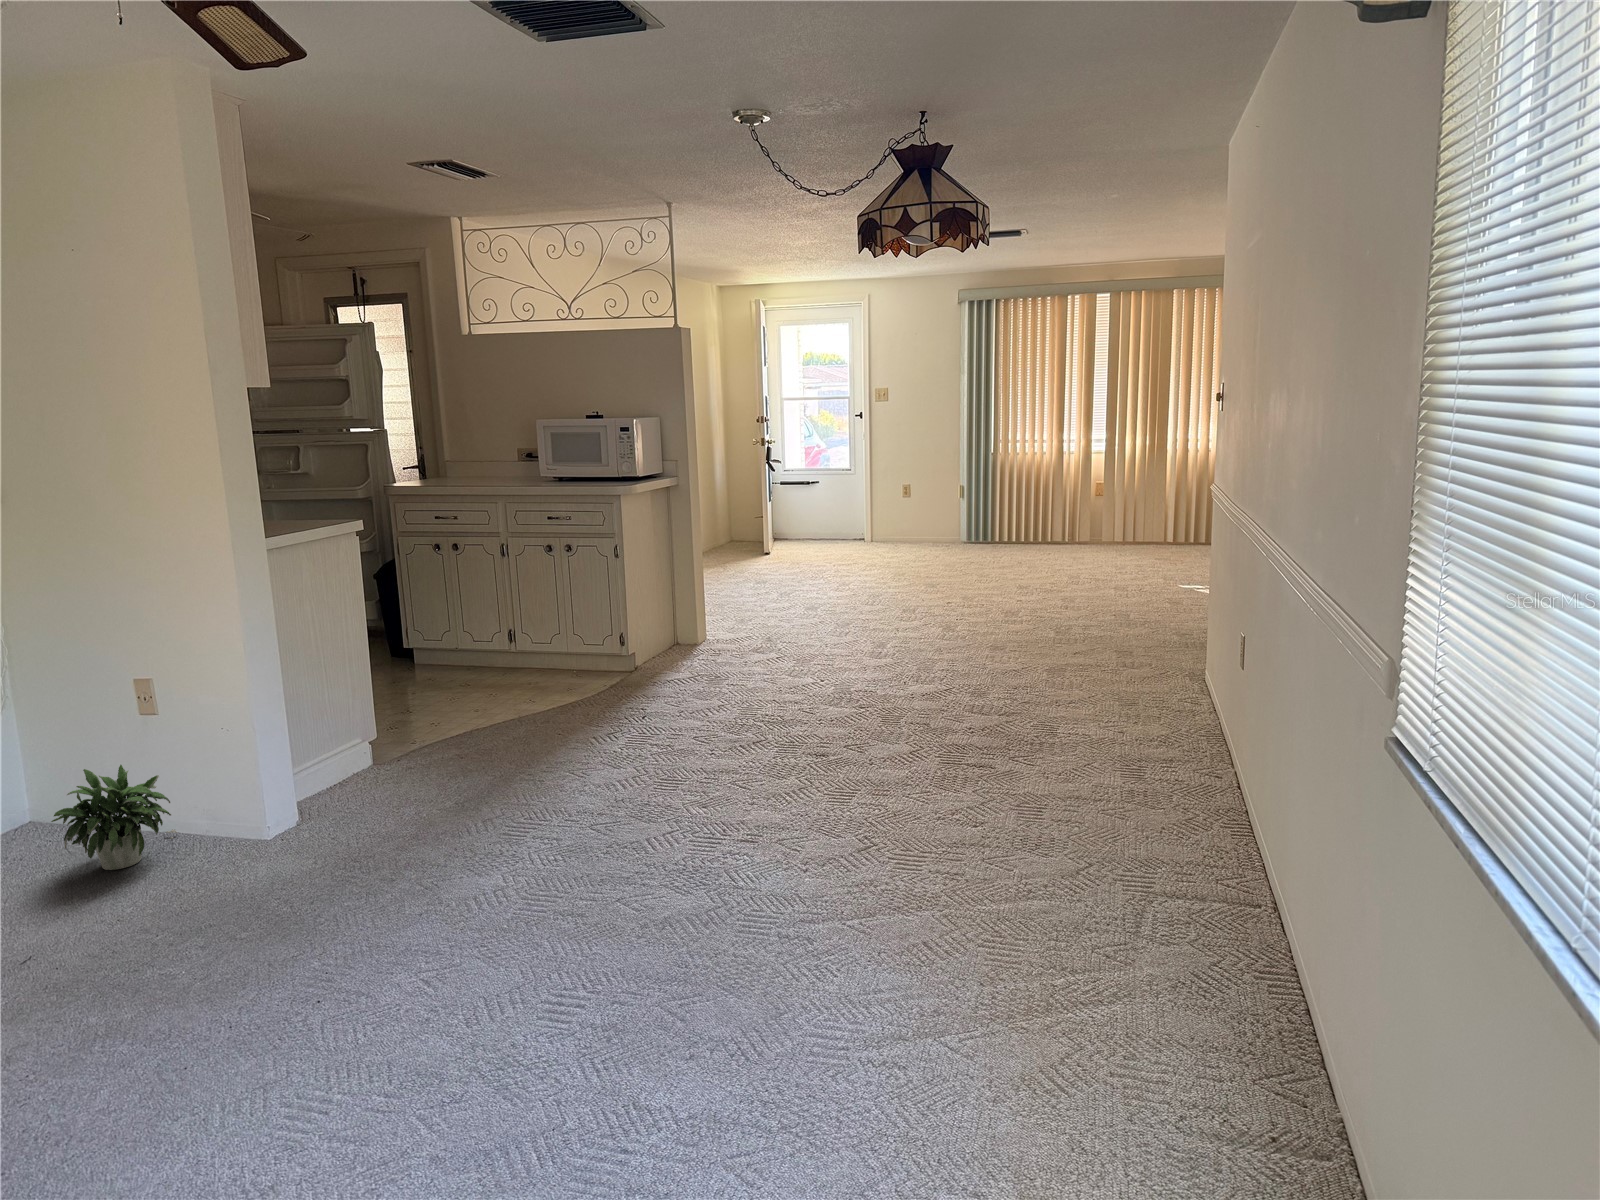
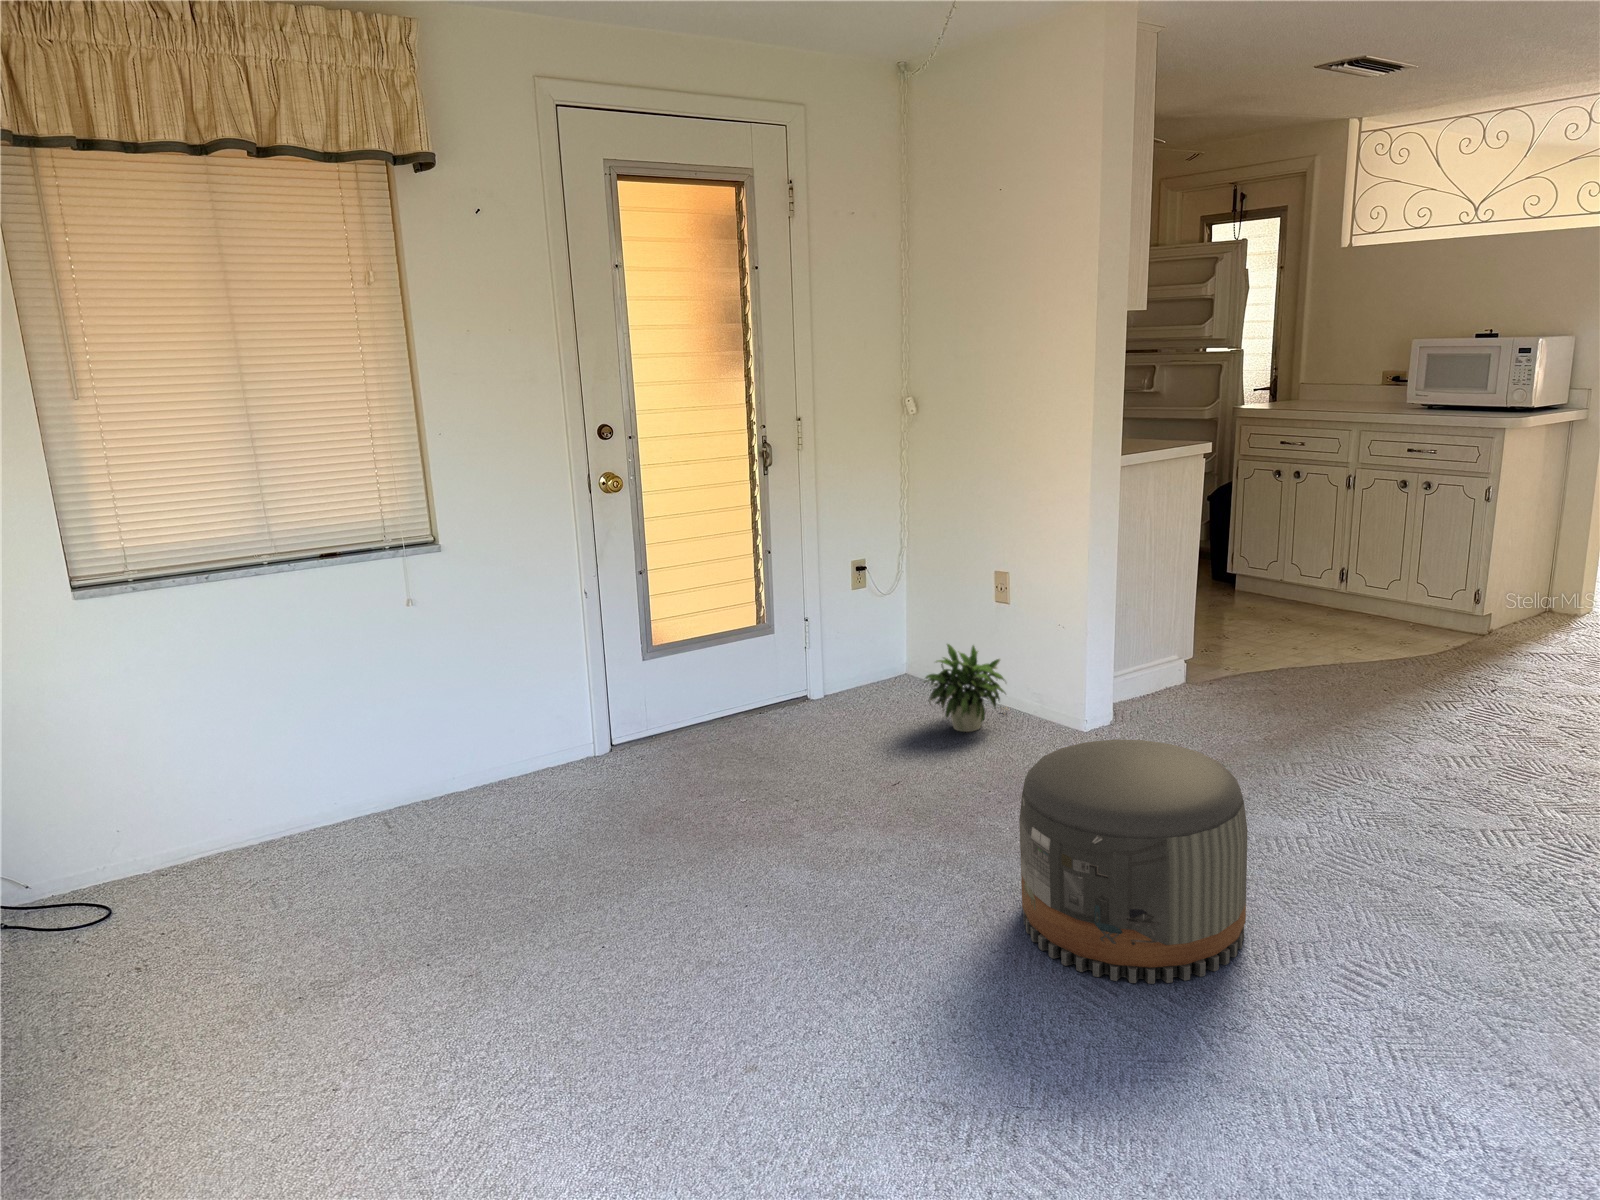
pouf: none [185,826,455,1105] -> present [1019,739,1248,984]

